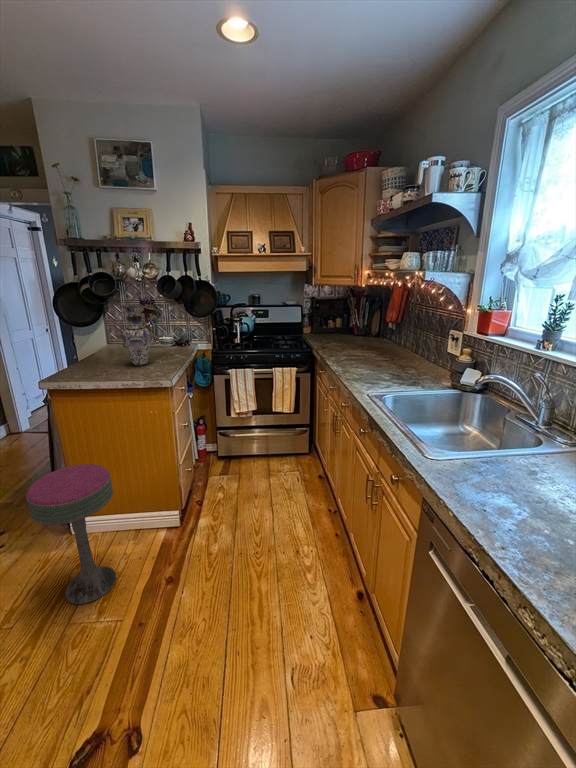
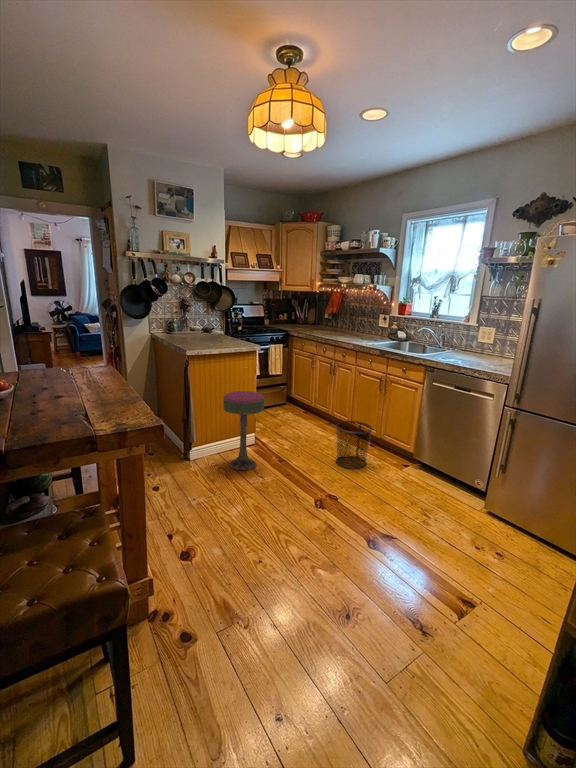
vase: present [122,305,151,366] -> none [211,300,228,340]
waste bin: none [213,564,295,692] -> present [336,421,372,469]

